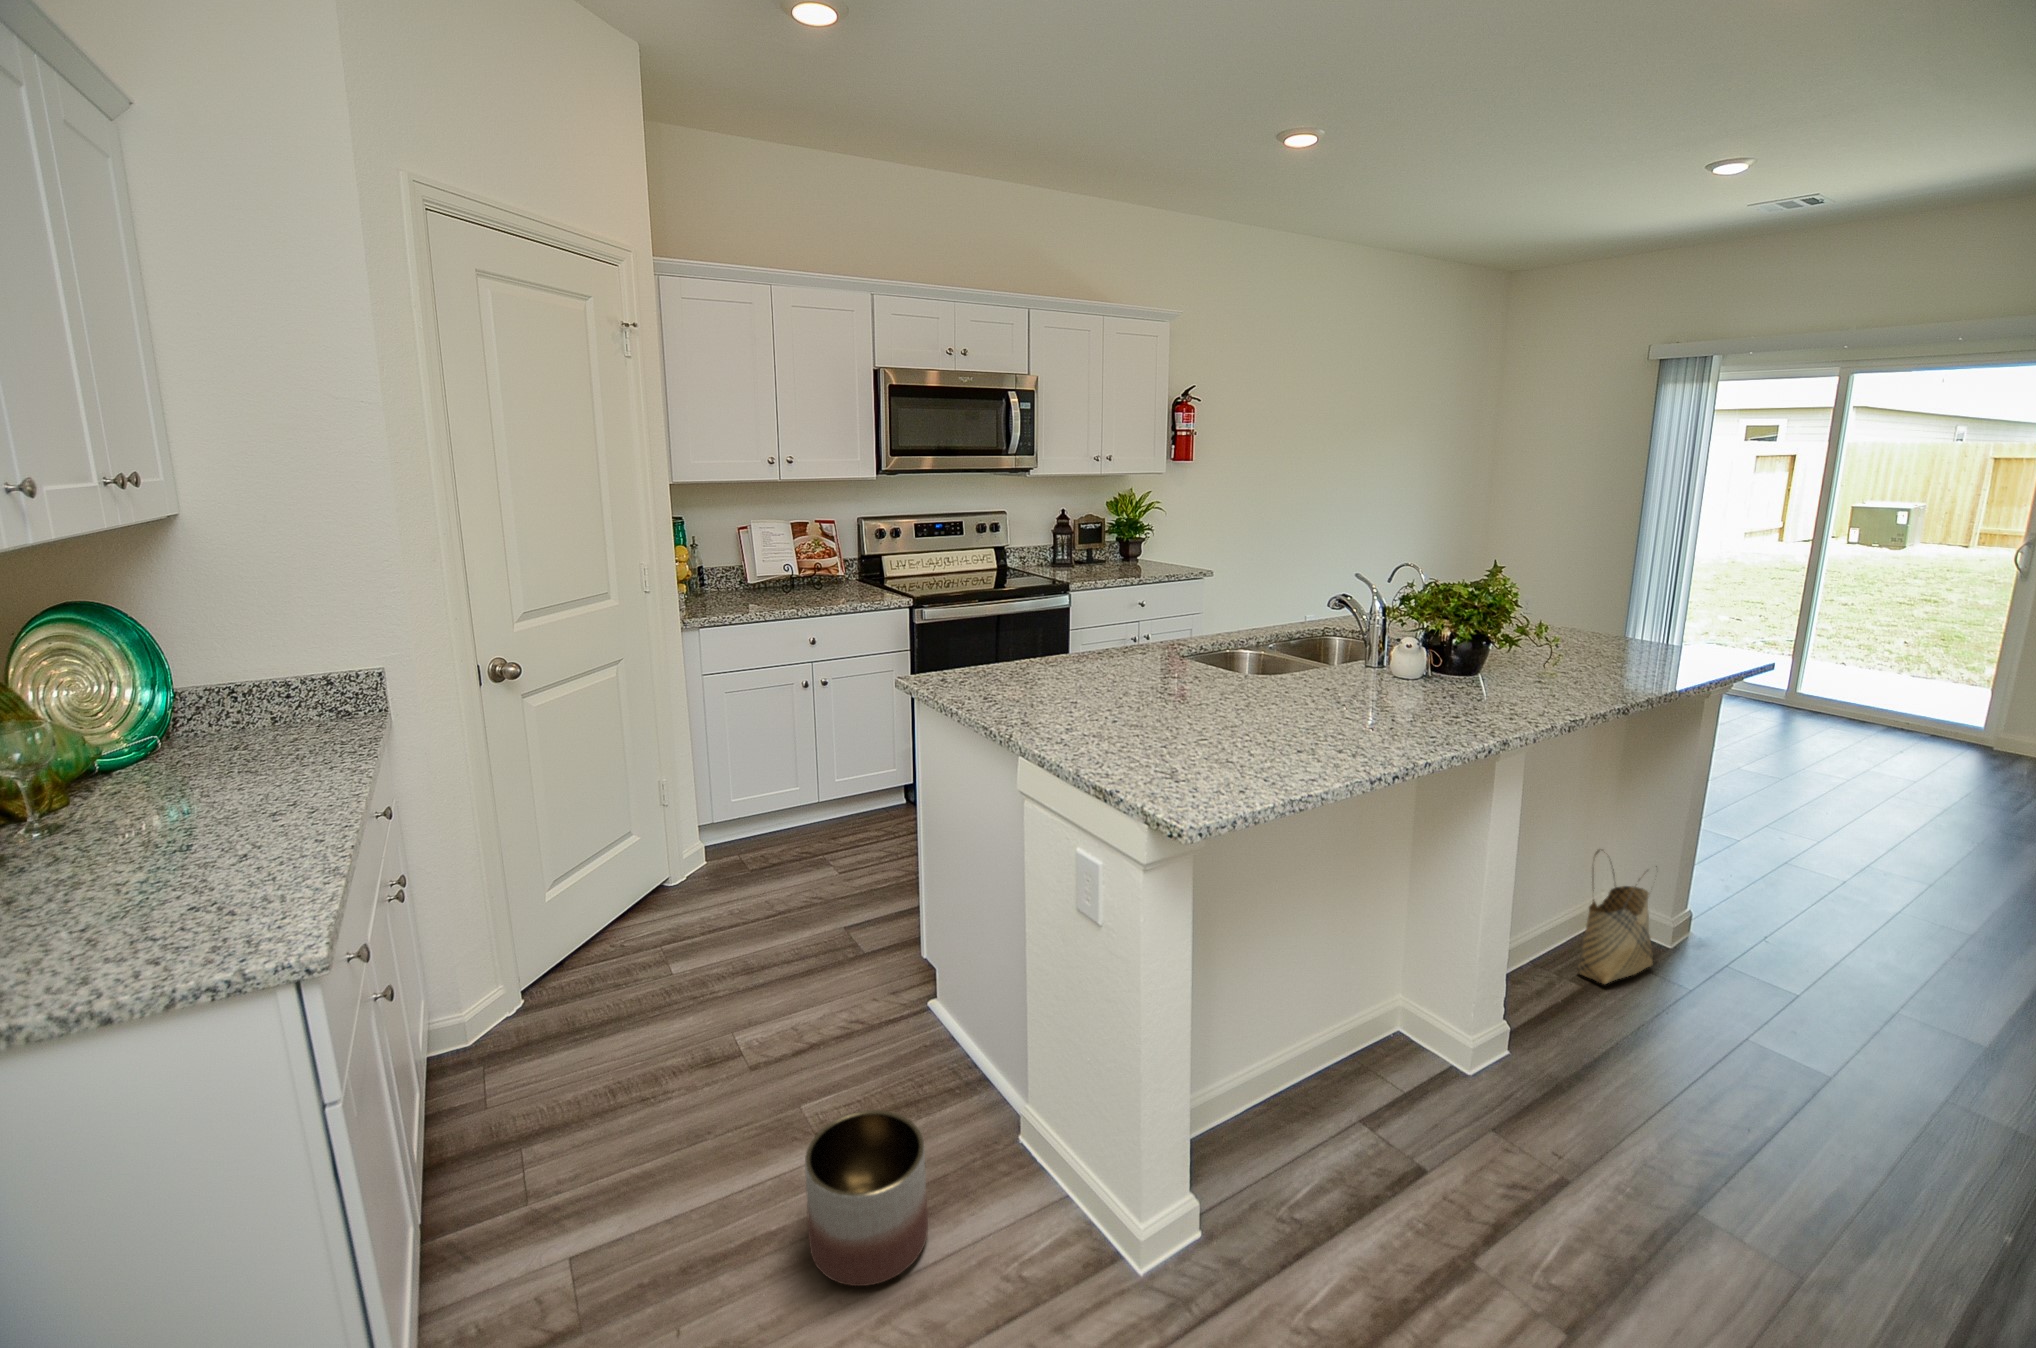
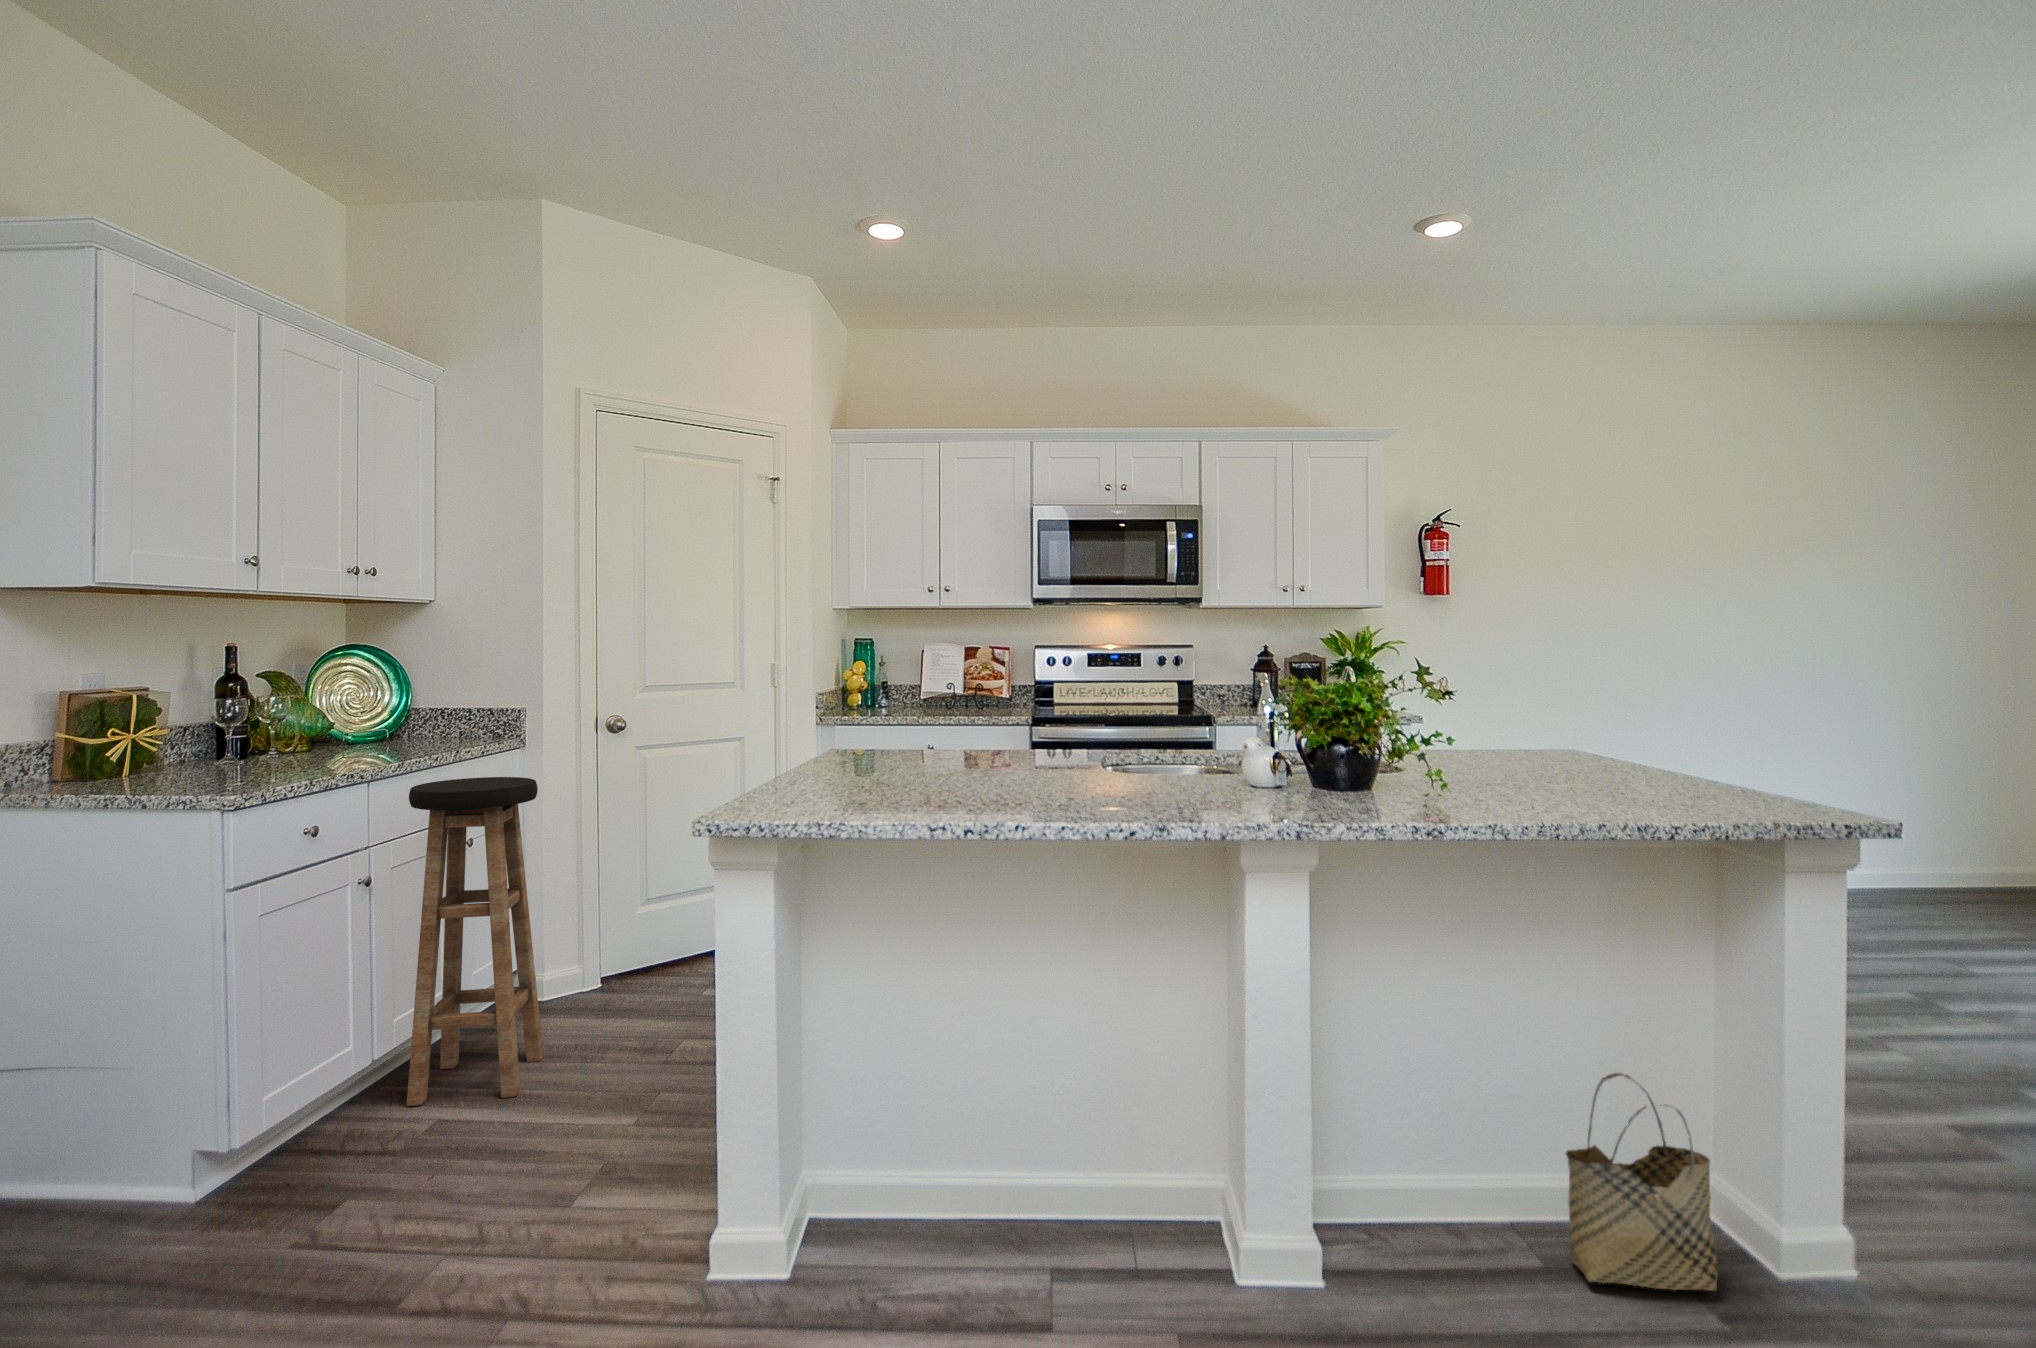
bar stool: none [423,778,650,1235] -> present [407,777,544,1106]
planter: present [805,1110,928,1286] -> none [494,1076,608,1215]

